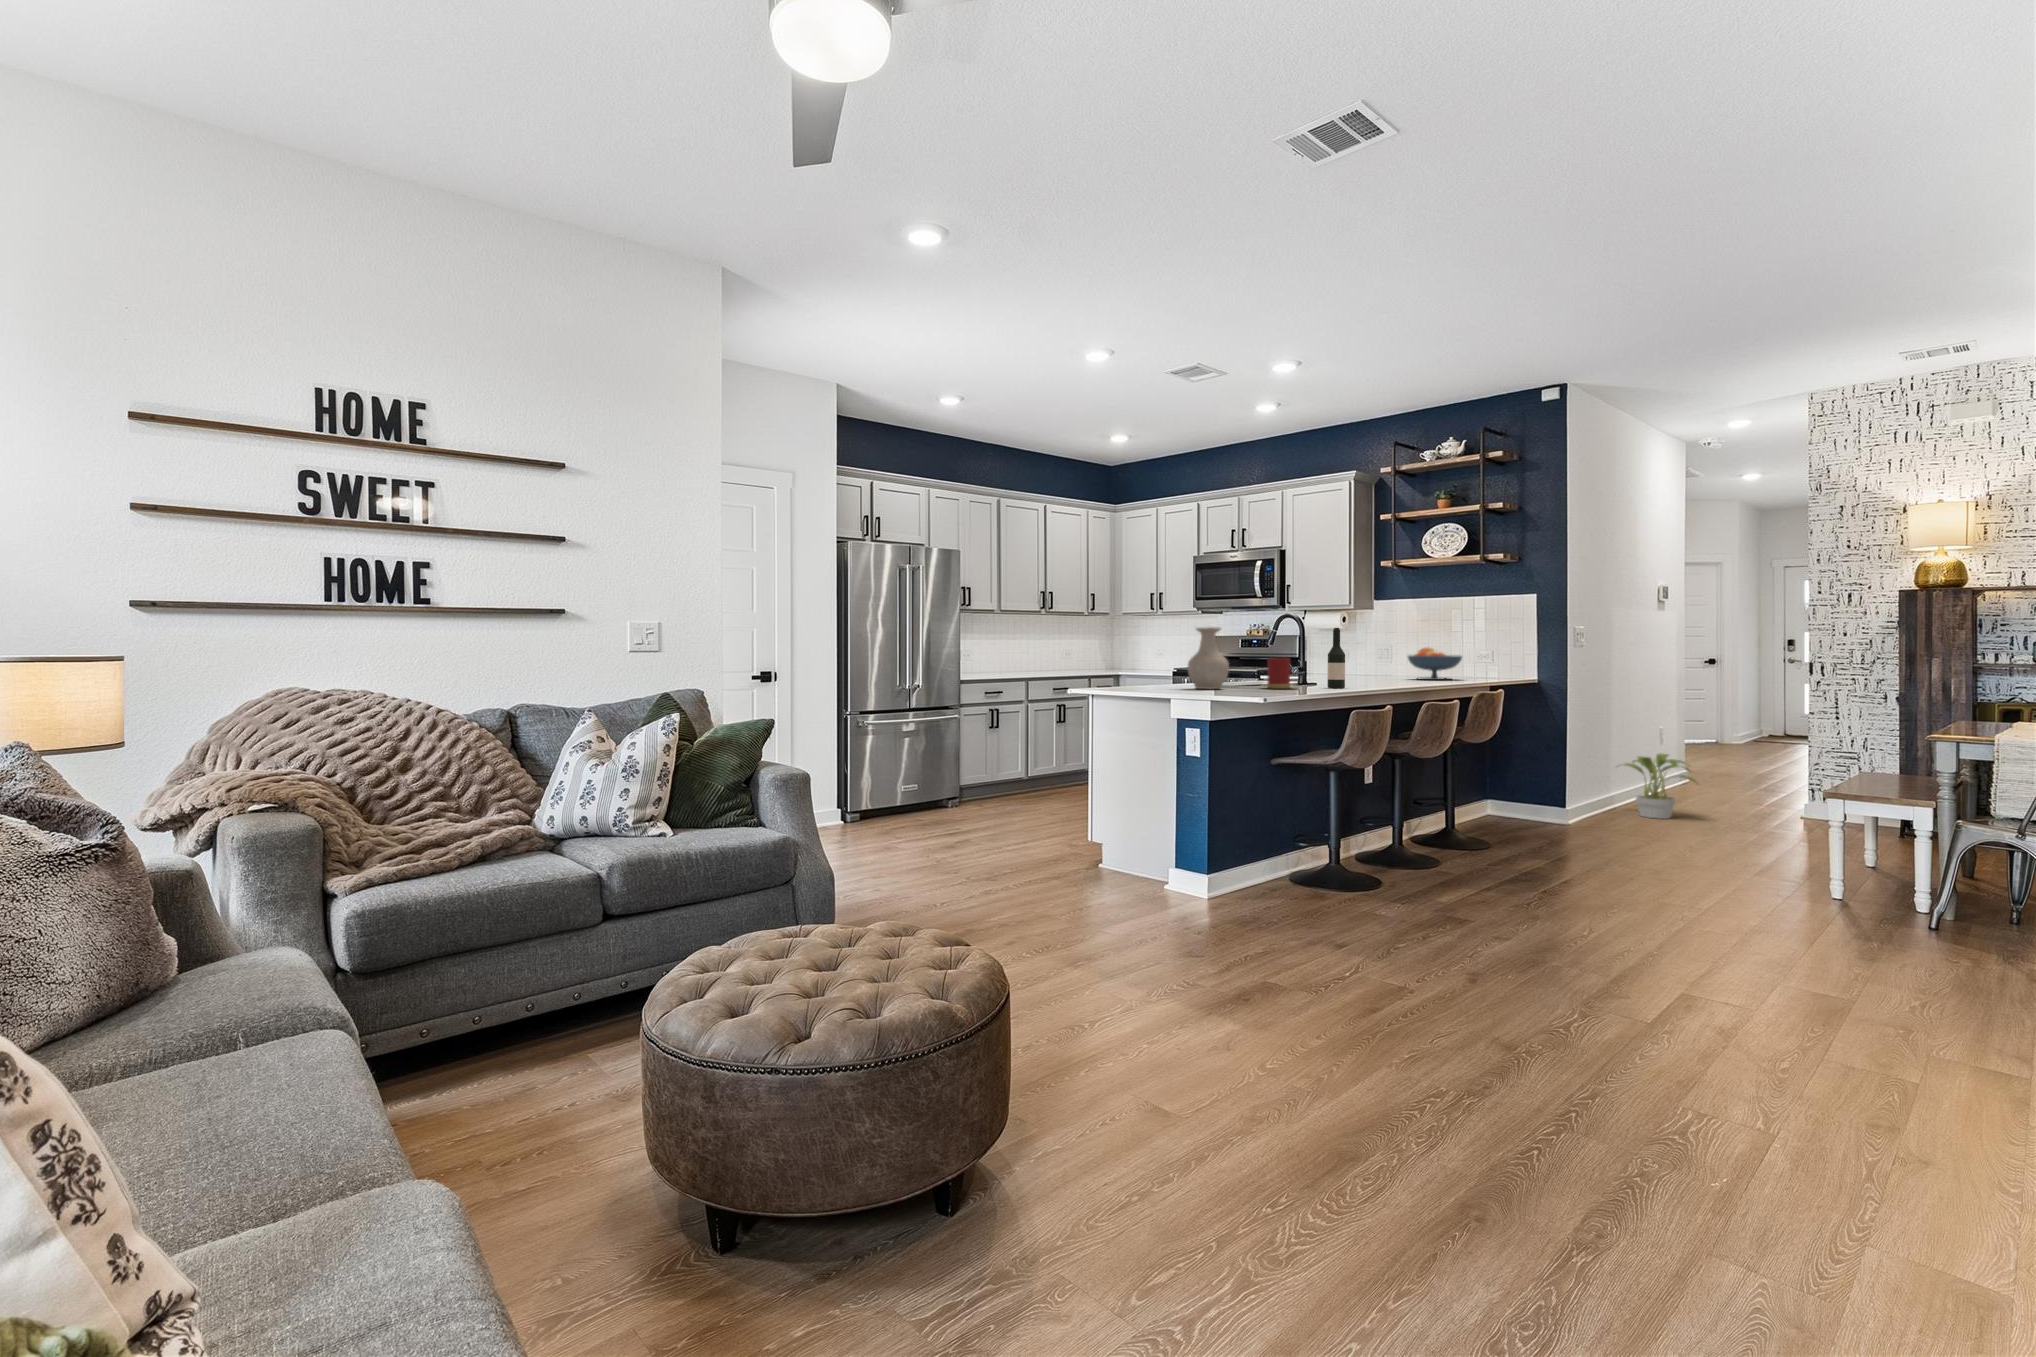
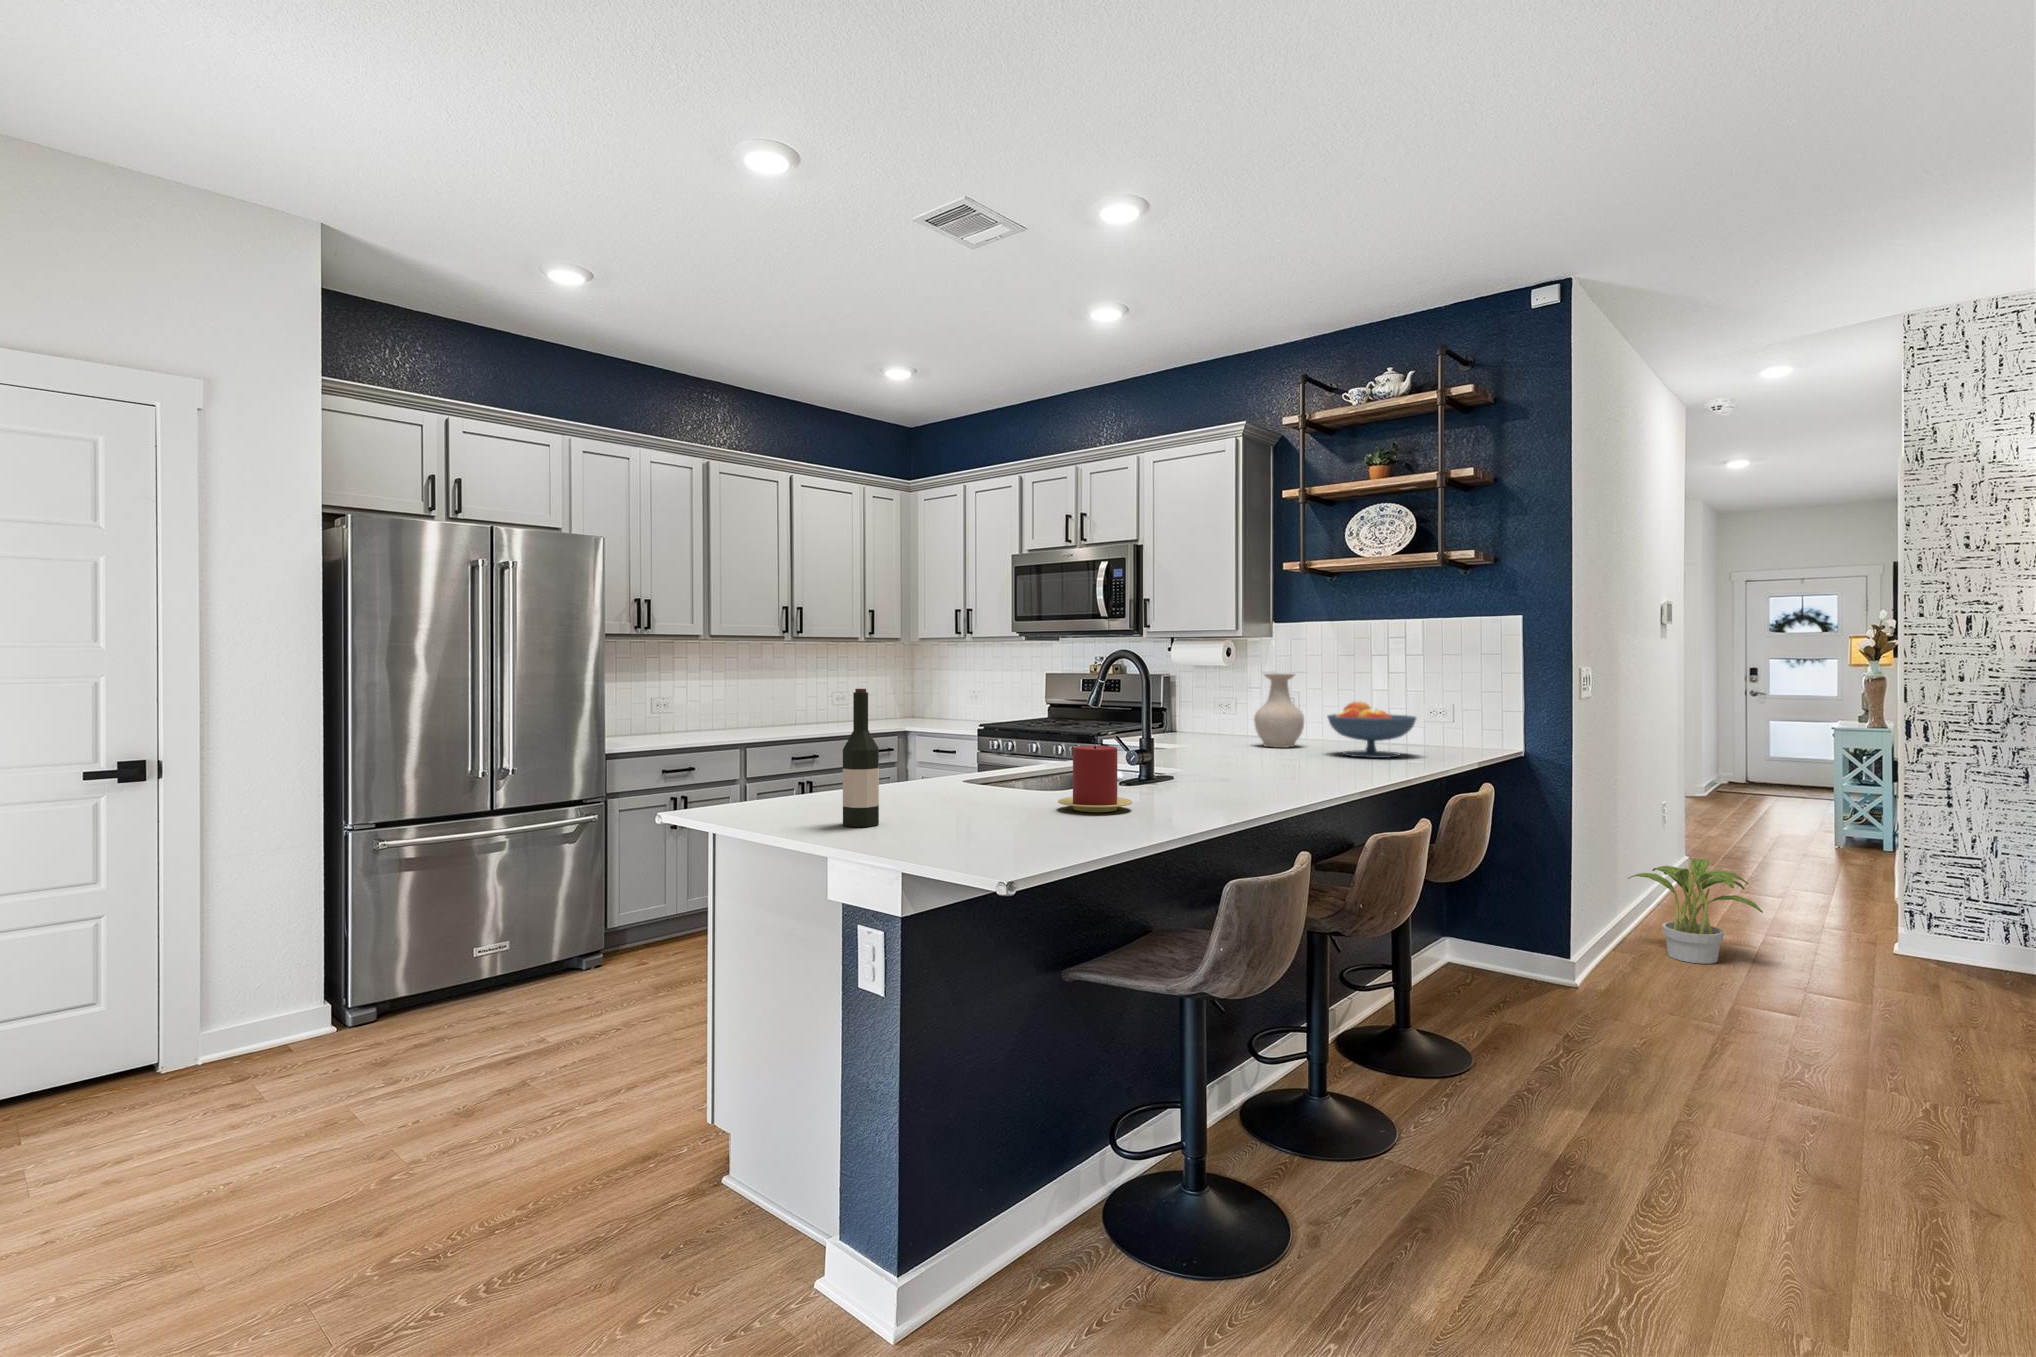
vase: present [1187,627,1229,689] -> present [1254,673,1304,748]
wine bottle: present [1327,628,1345,688] -> present [843,689,879,827]

